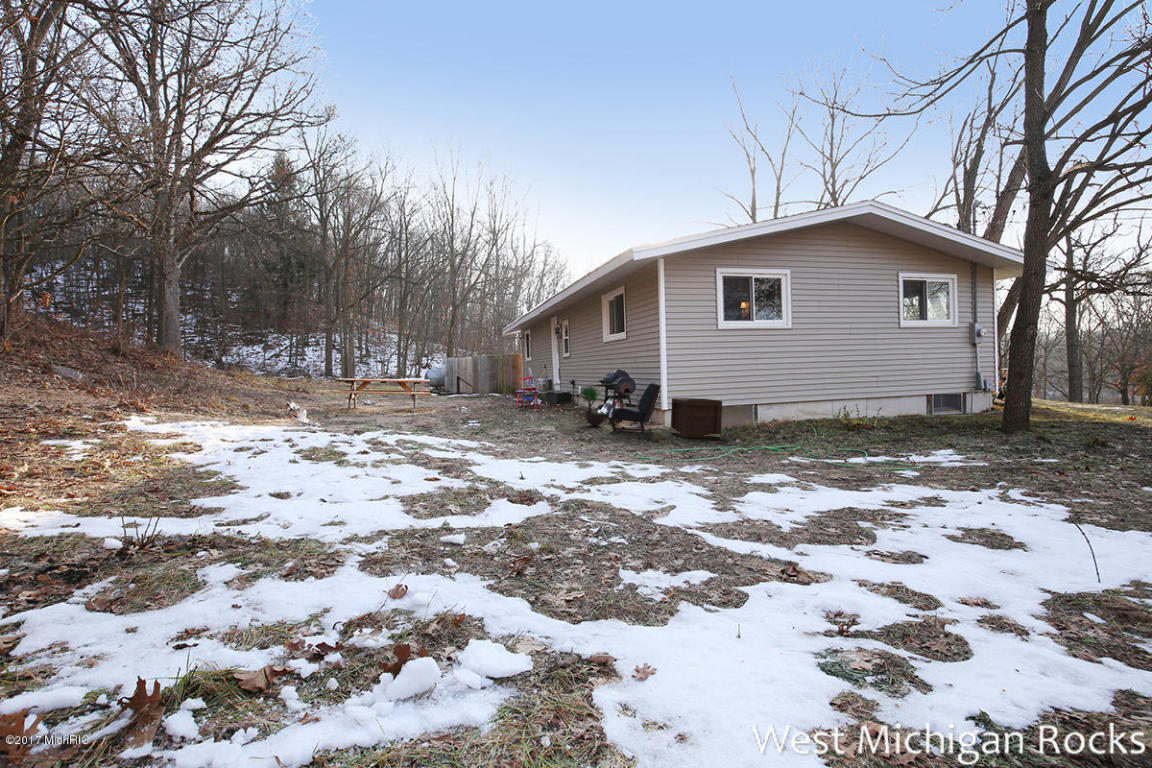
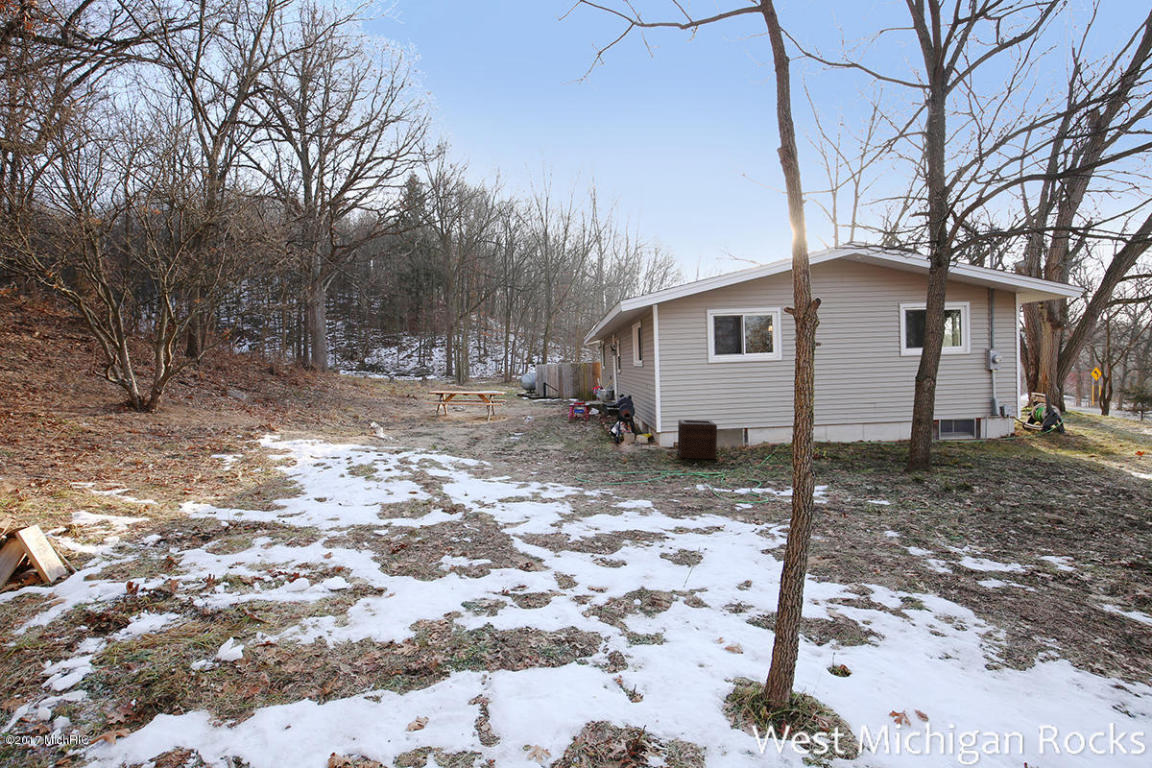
lounge chair: present [611,383,661,433] -> none [626,405,676,451]
potted tree: present [579,387,605,426] -> none [606,401,629,441]

